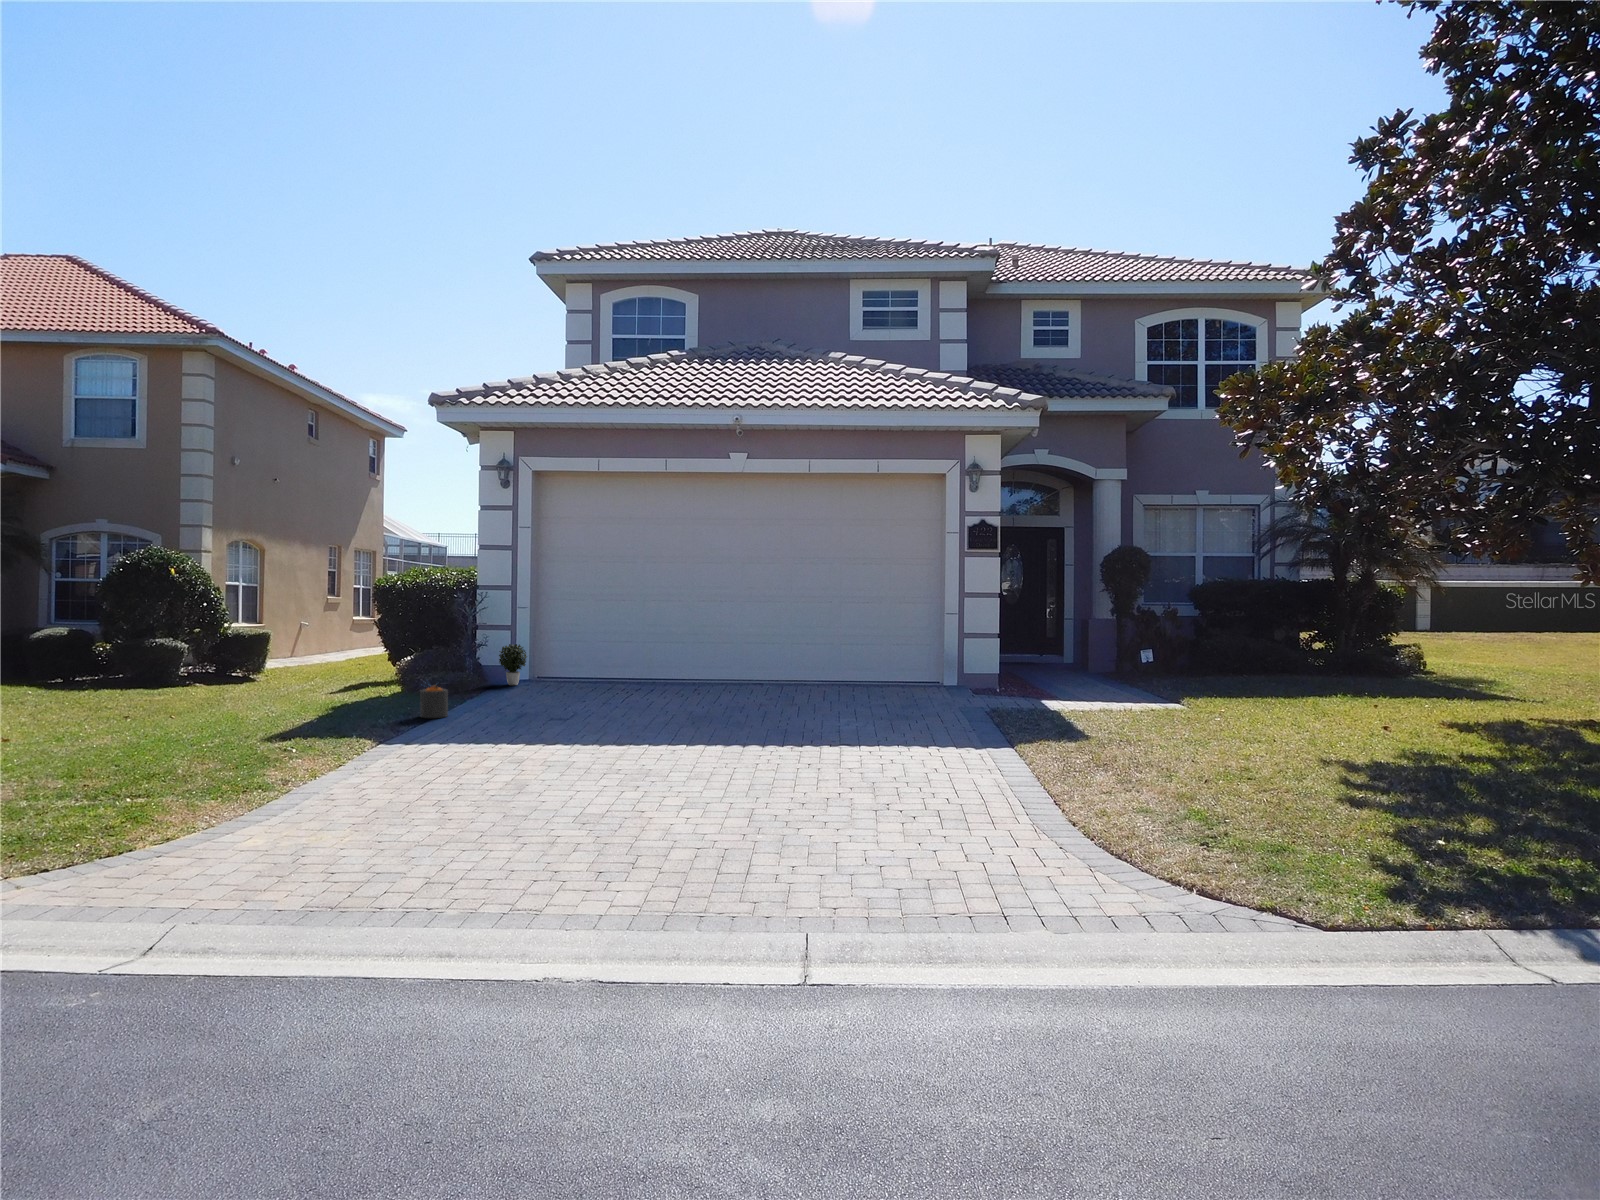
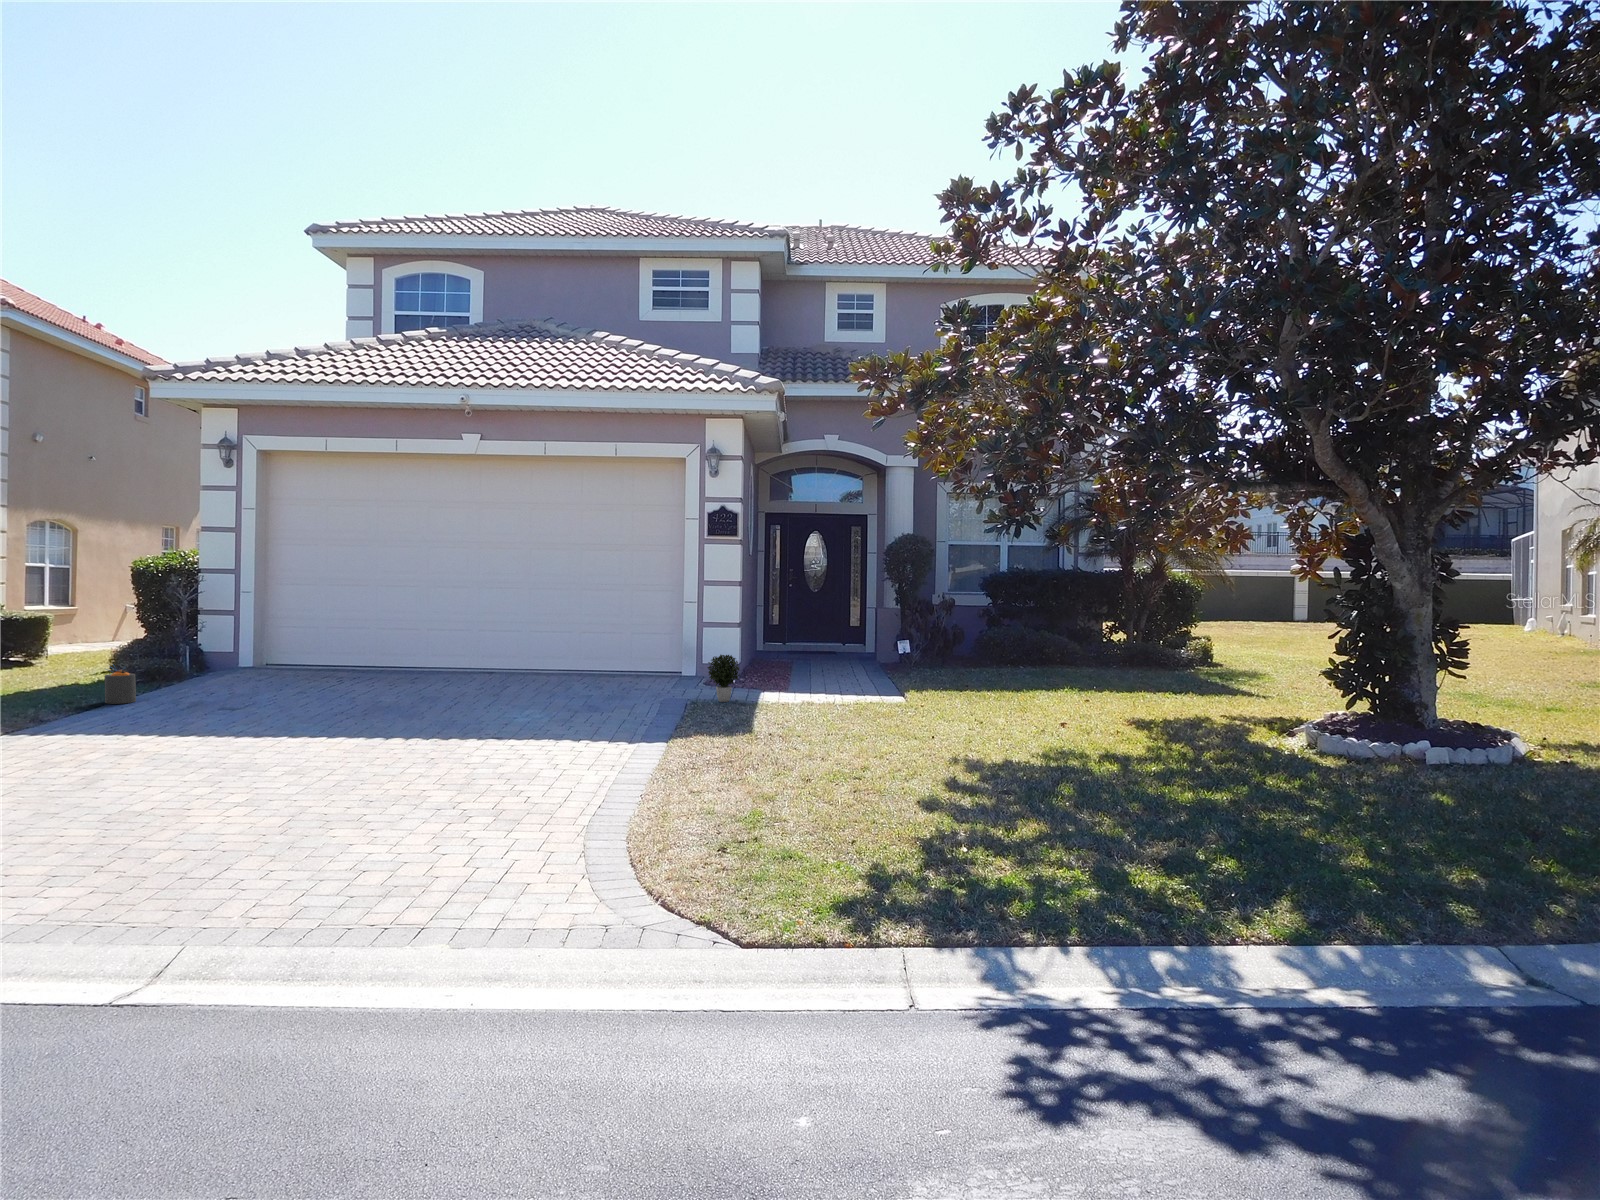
potted plant: present [499,644,527,685] -> present [708,655,740,702]

